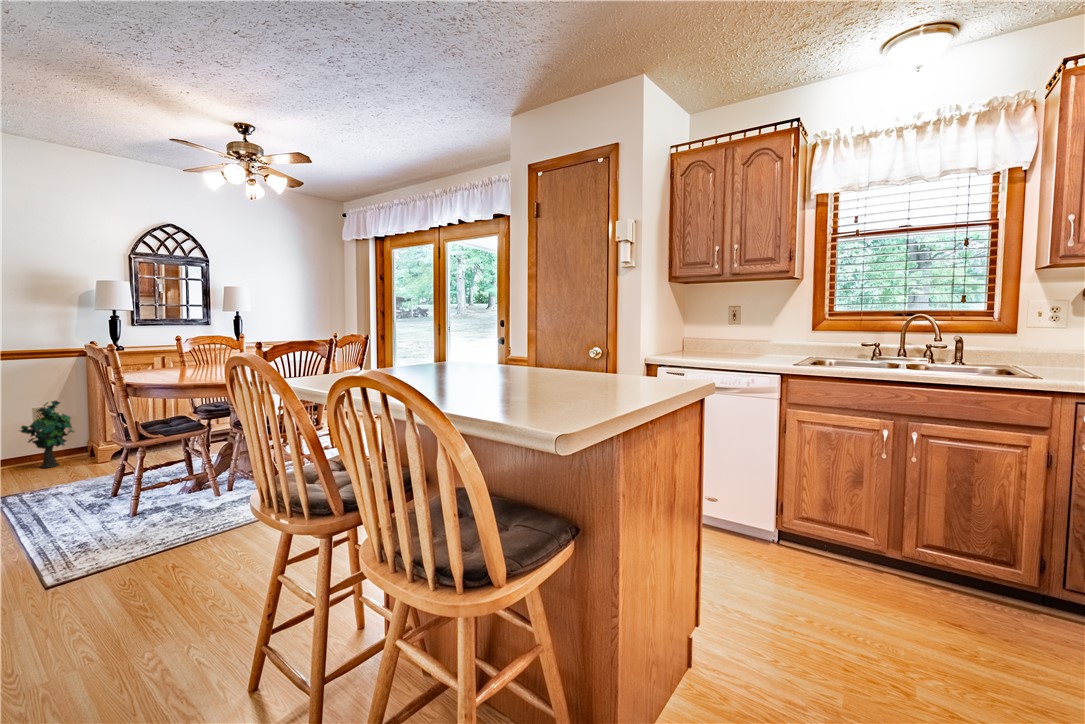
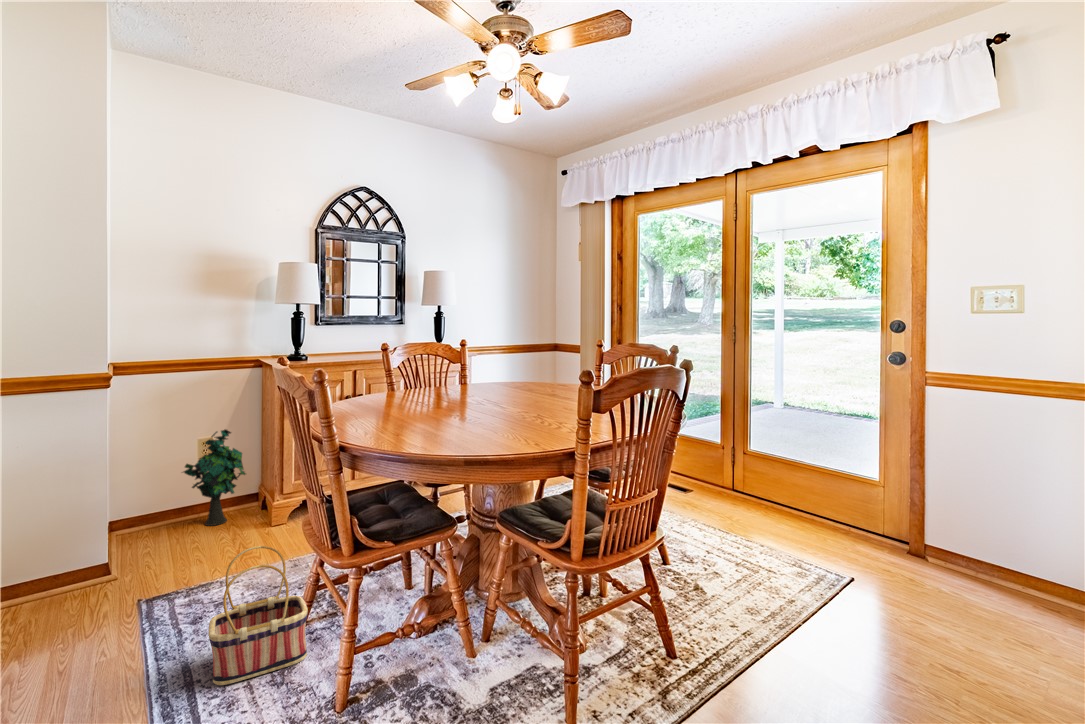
basket: none [46,459,113,531] -> present [208,546,308,685]

